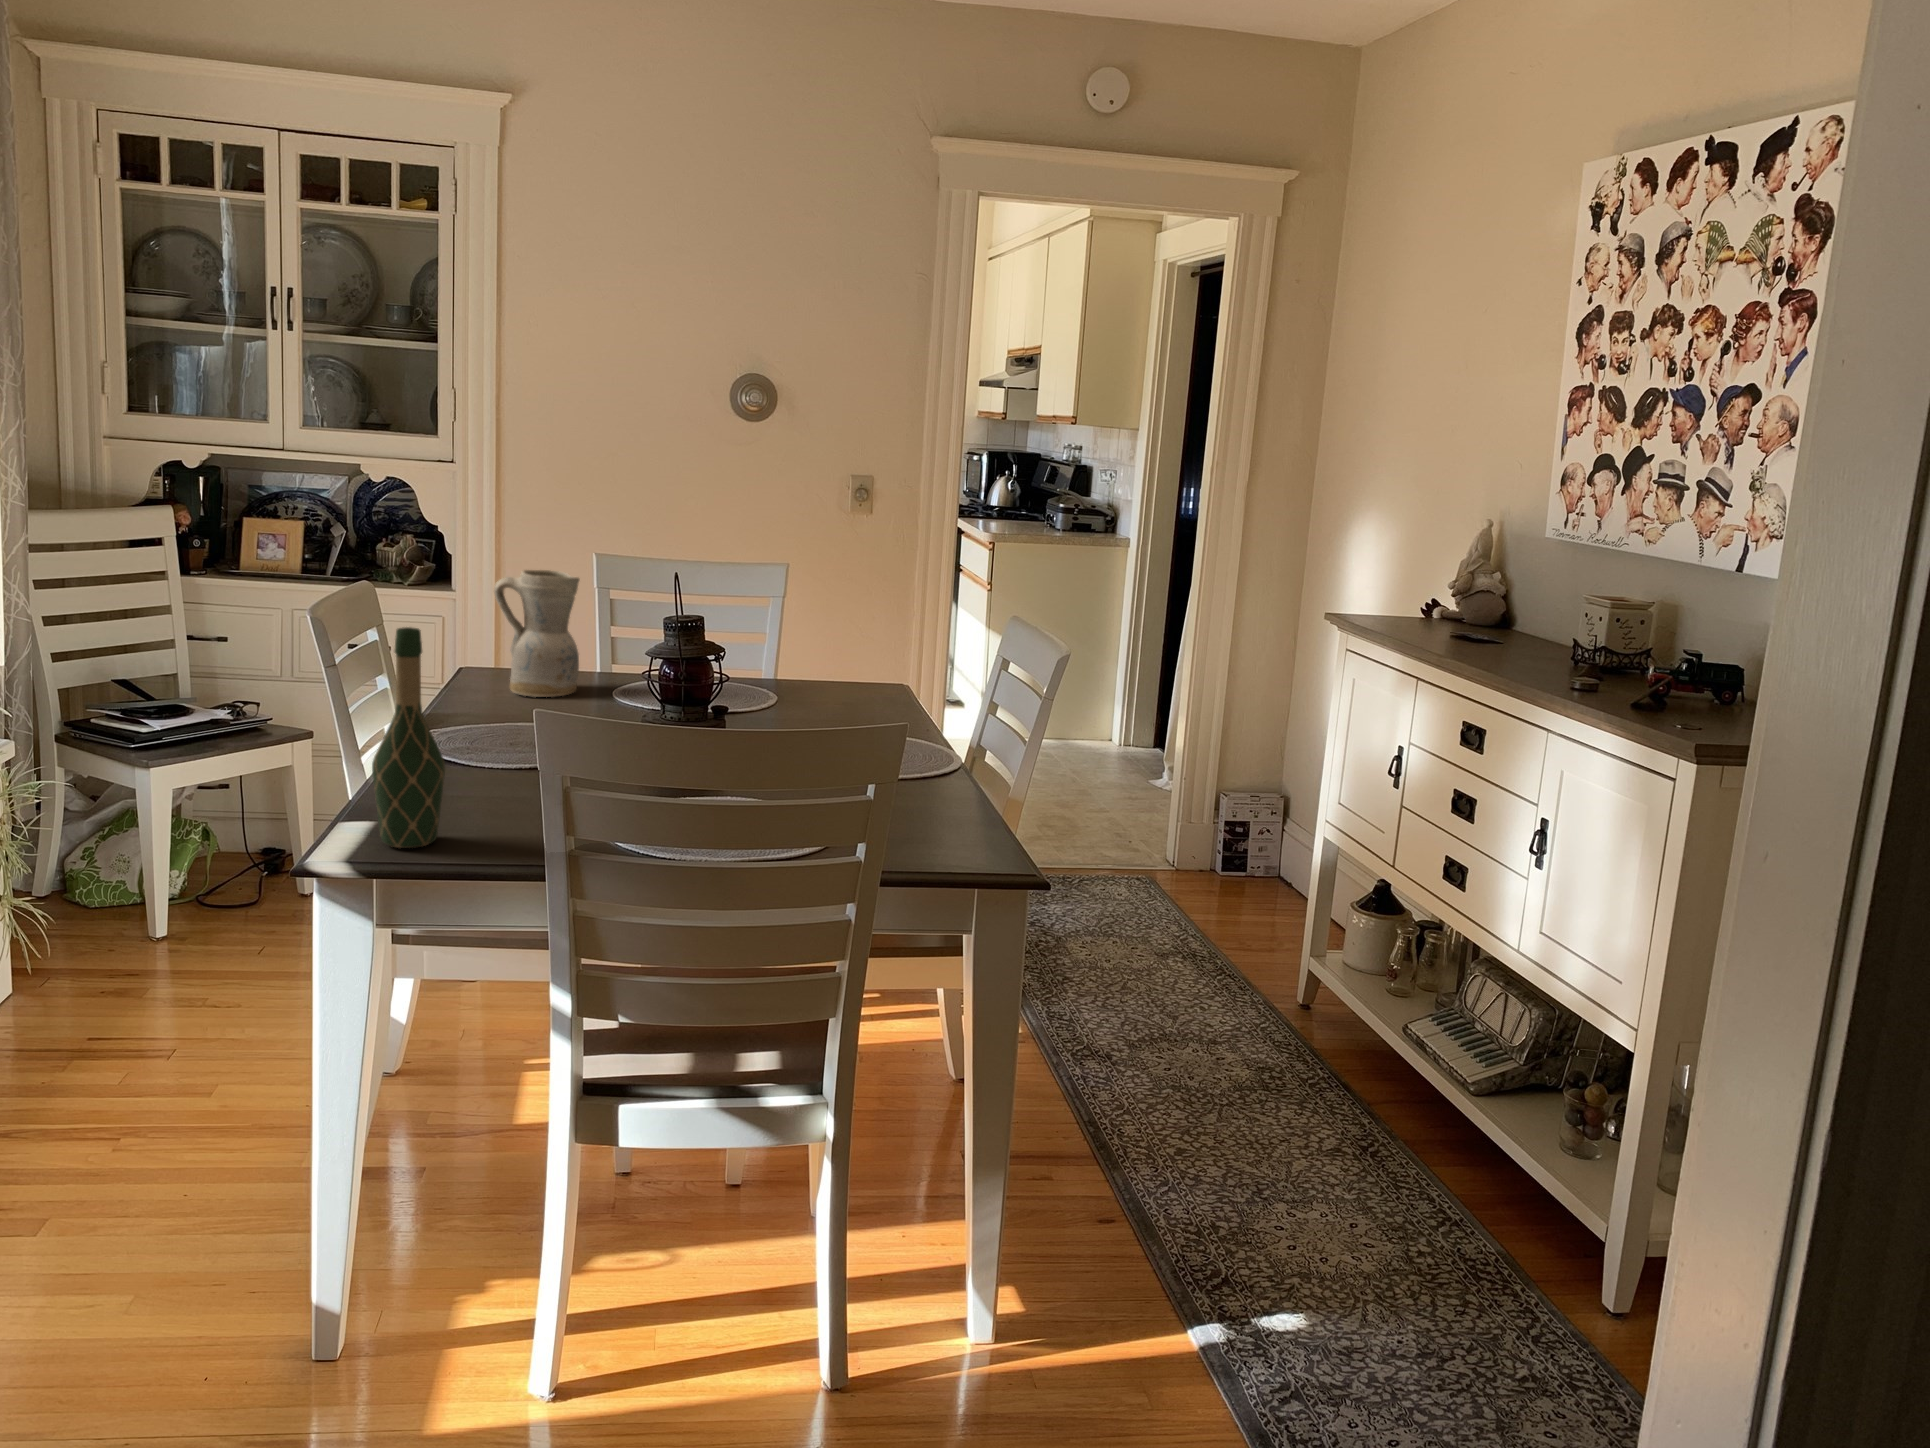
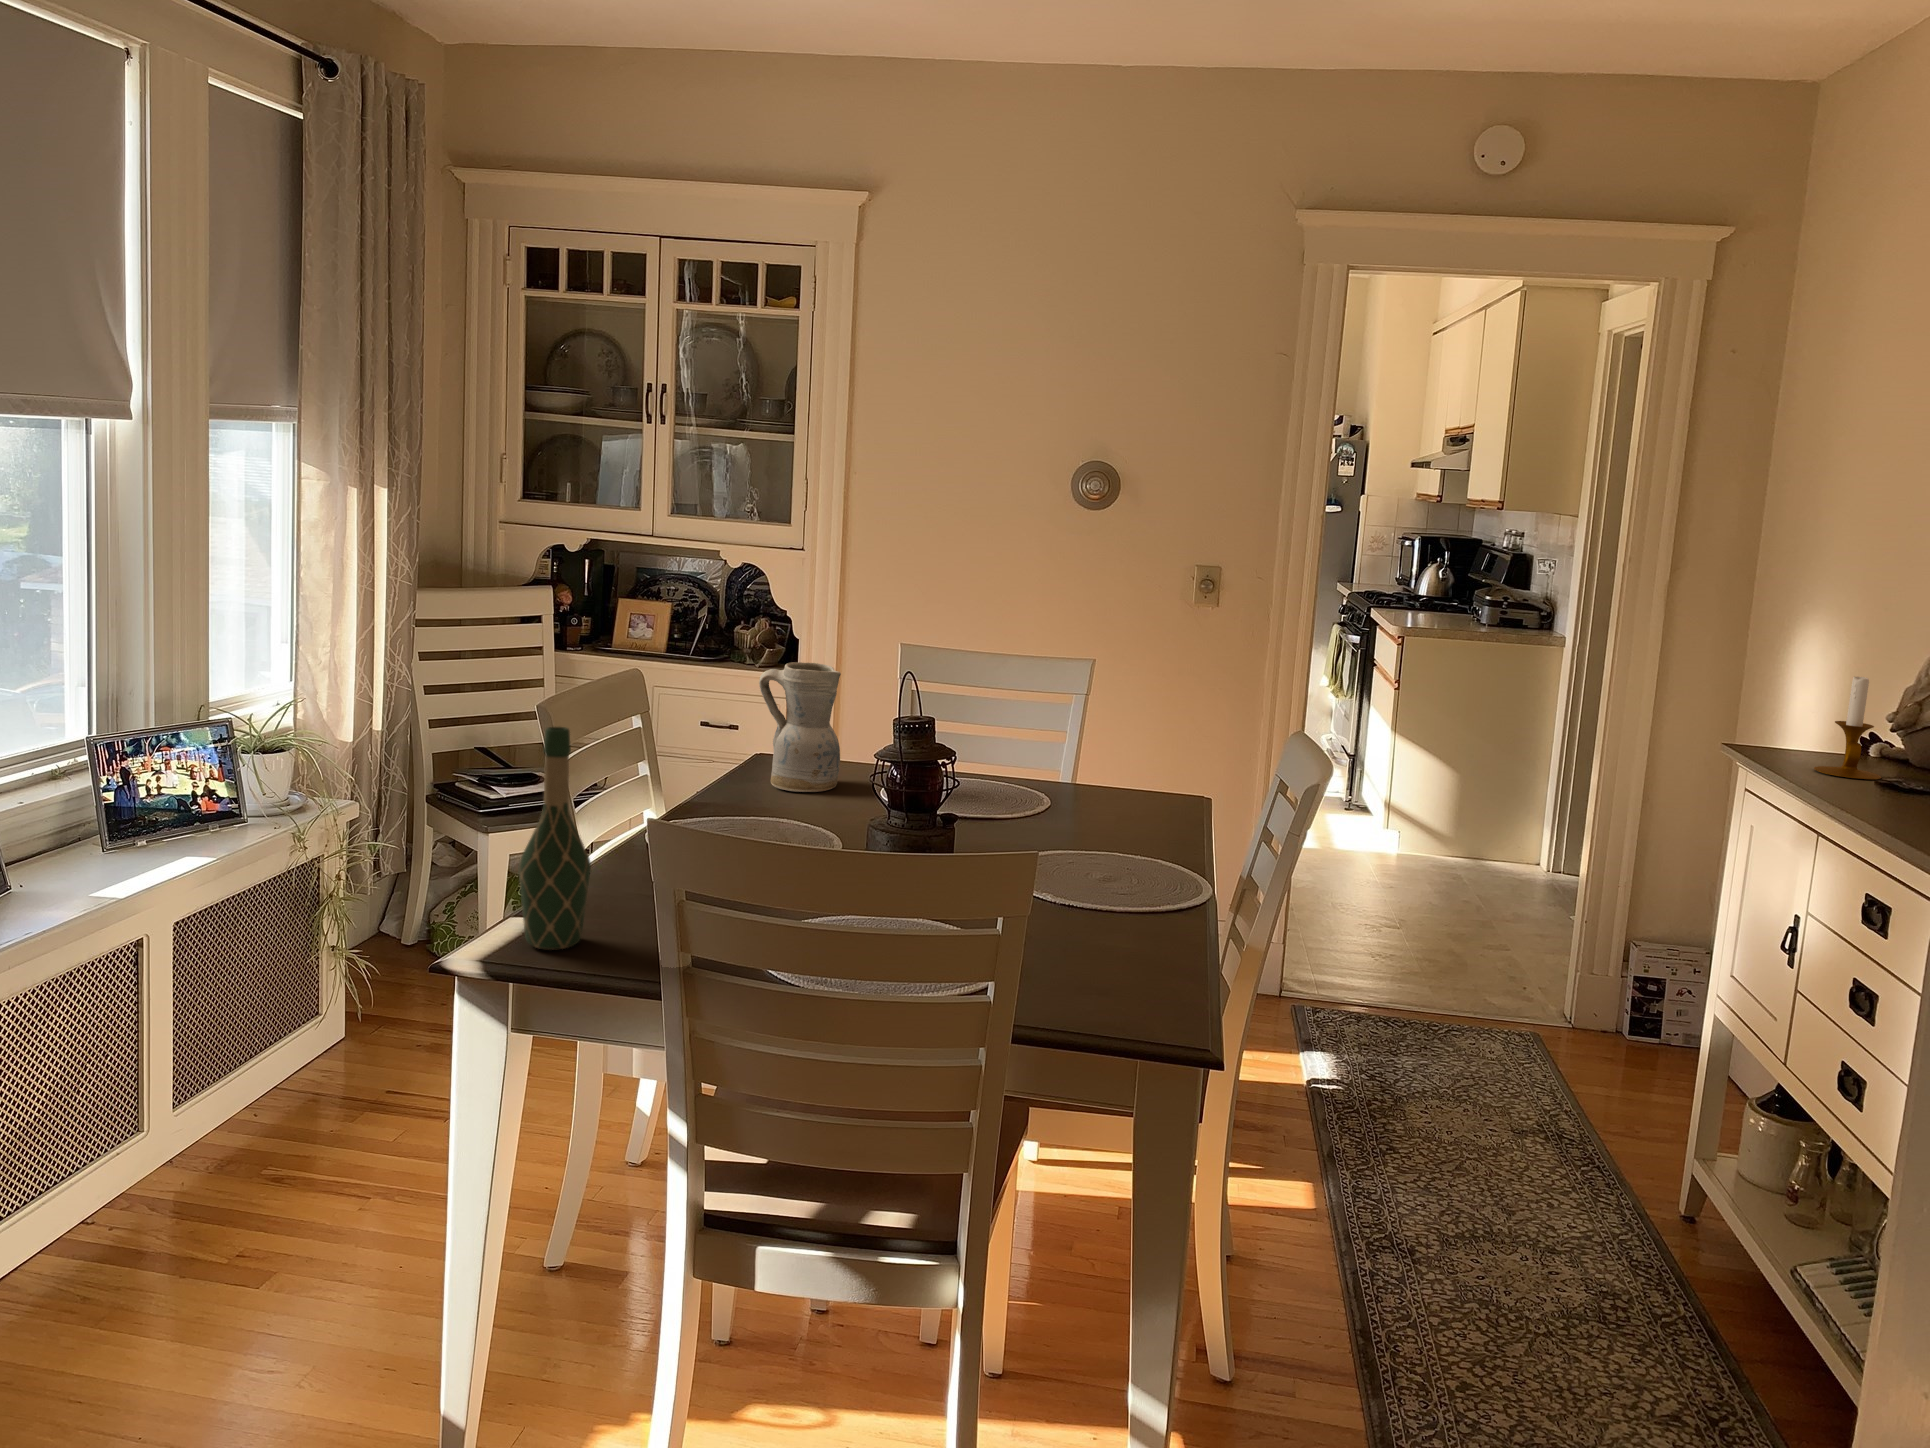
candlestick: none [1397,553,1446,635] -> present [1814,676,1881,779]

